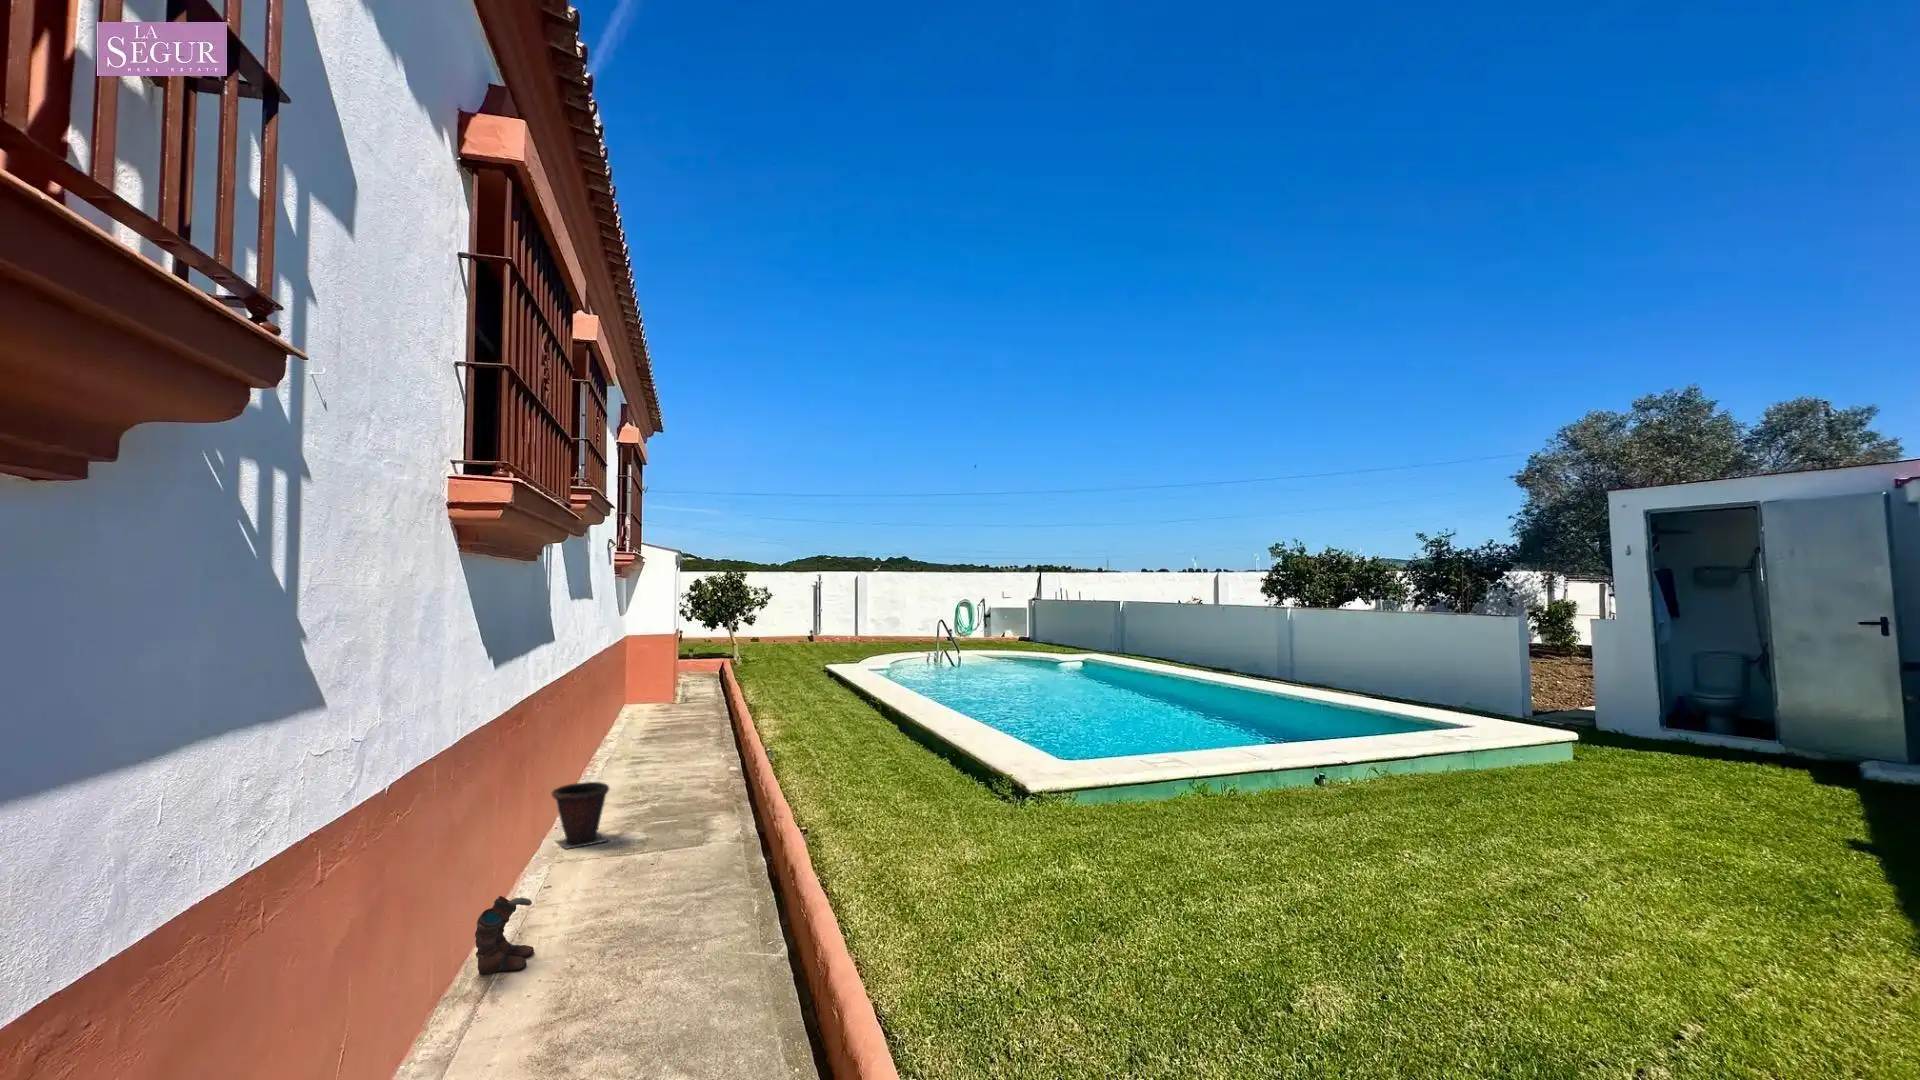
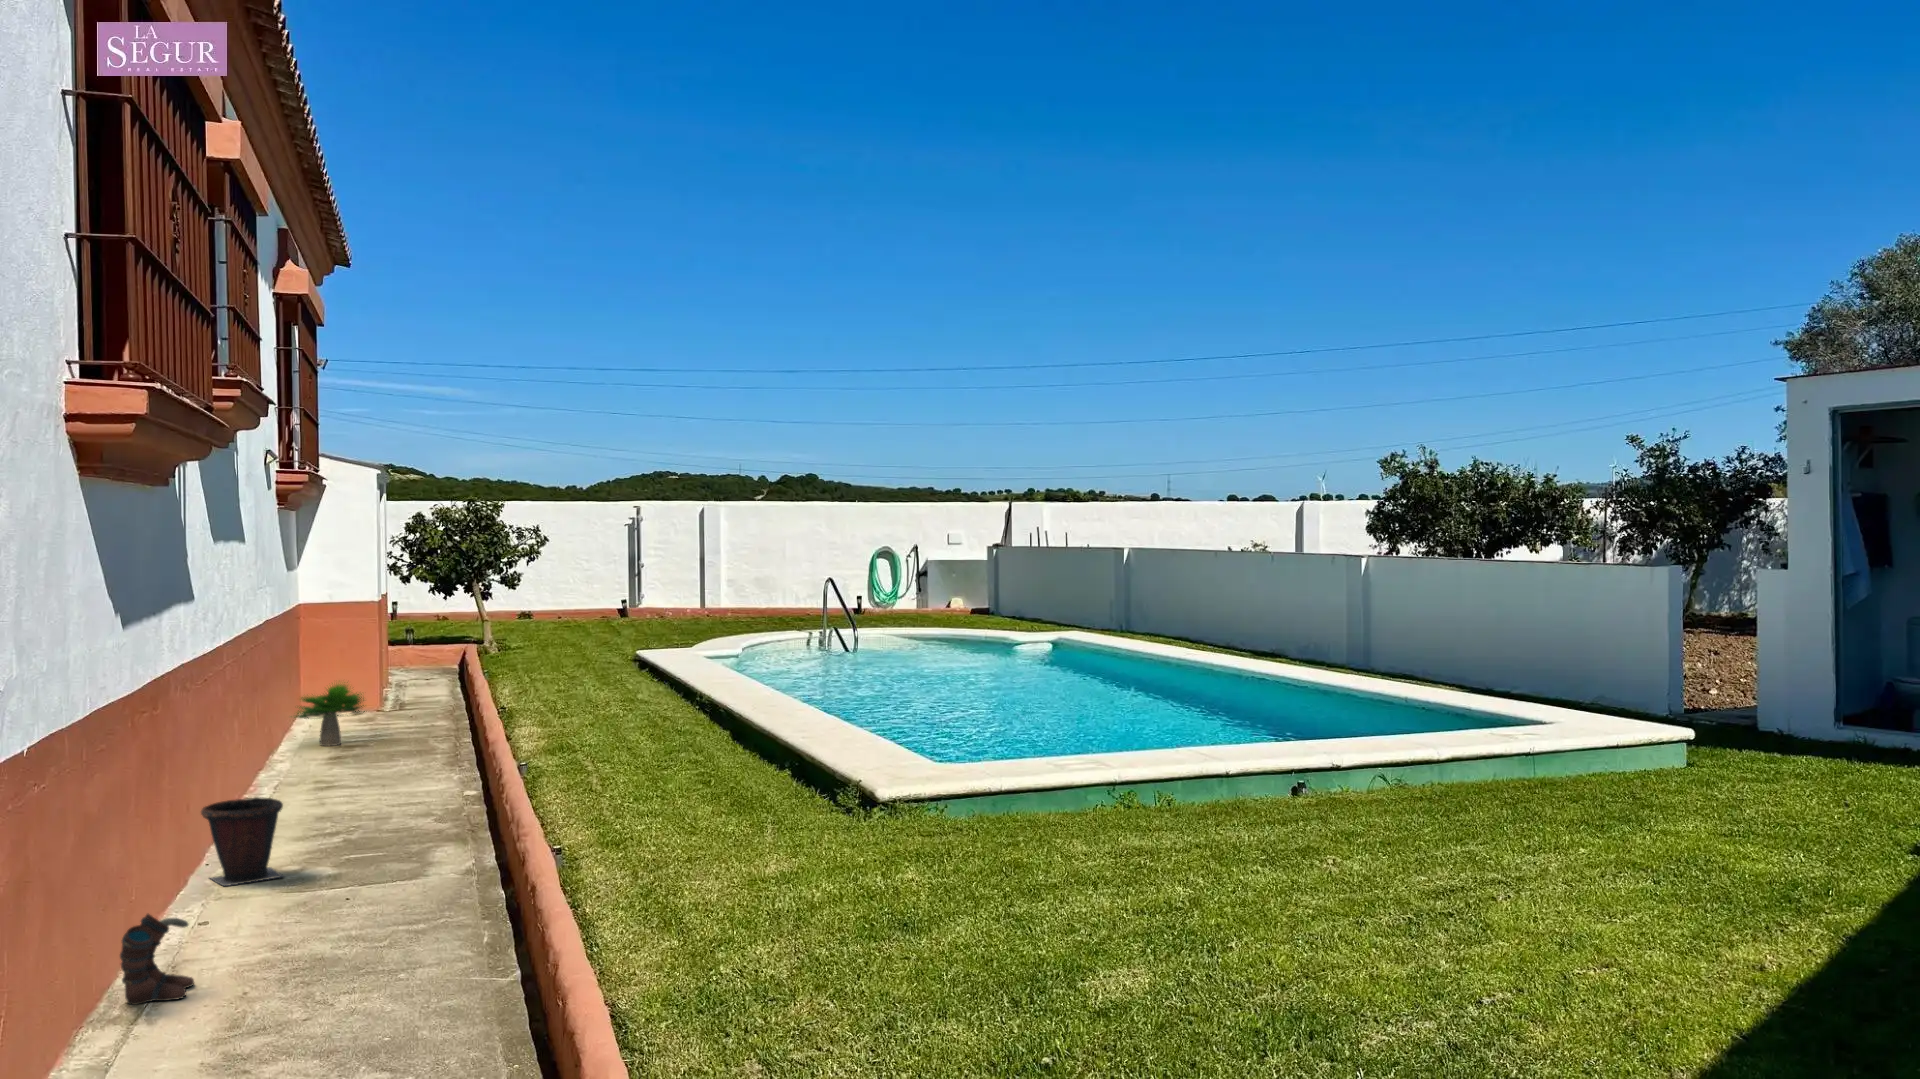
potted plant: none [616,685,669,729] -> present [294,684,367,746]

